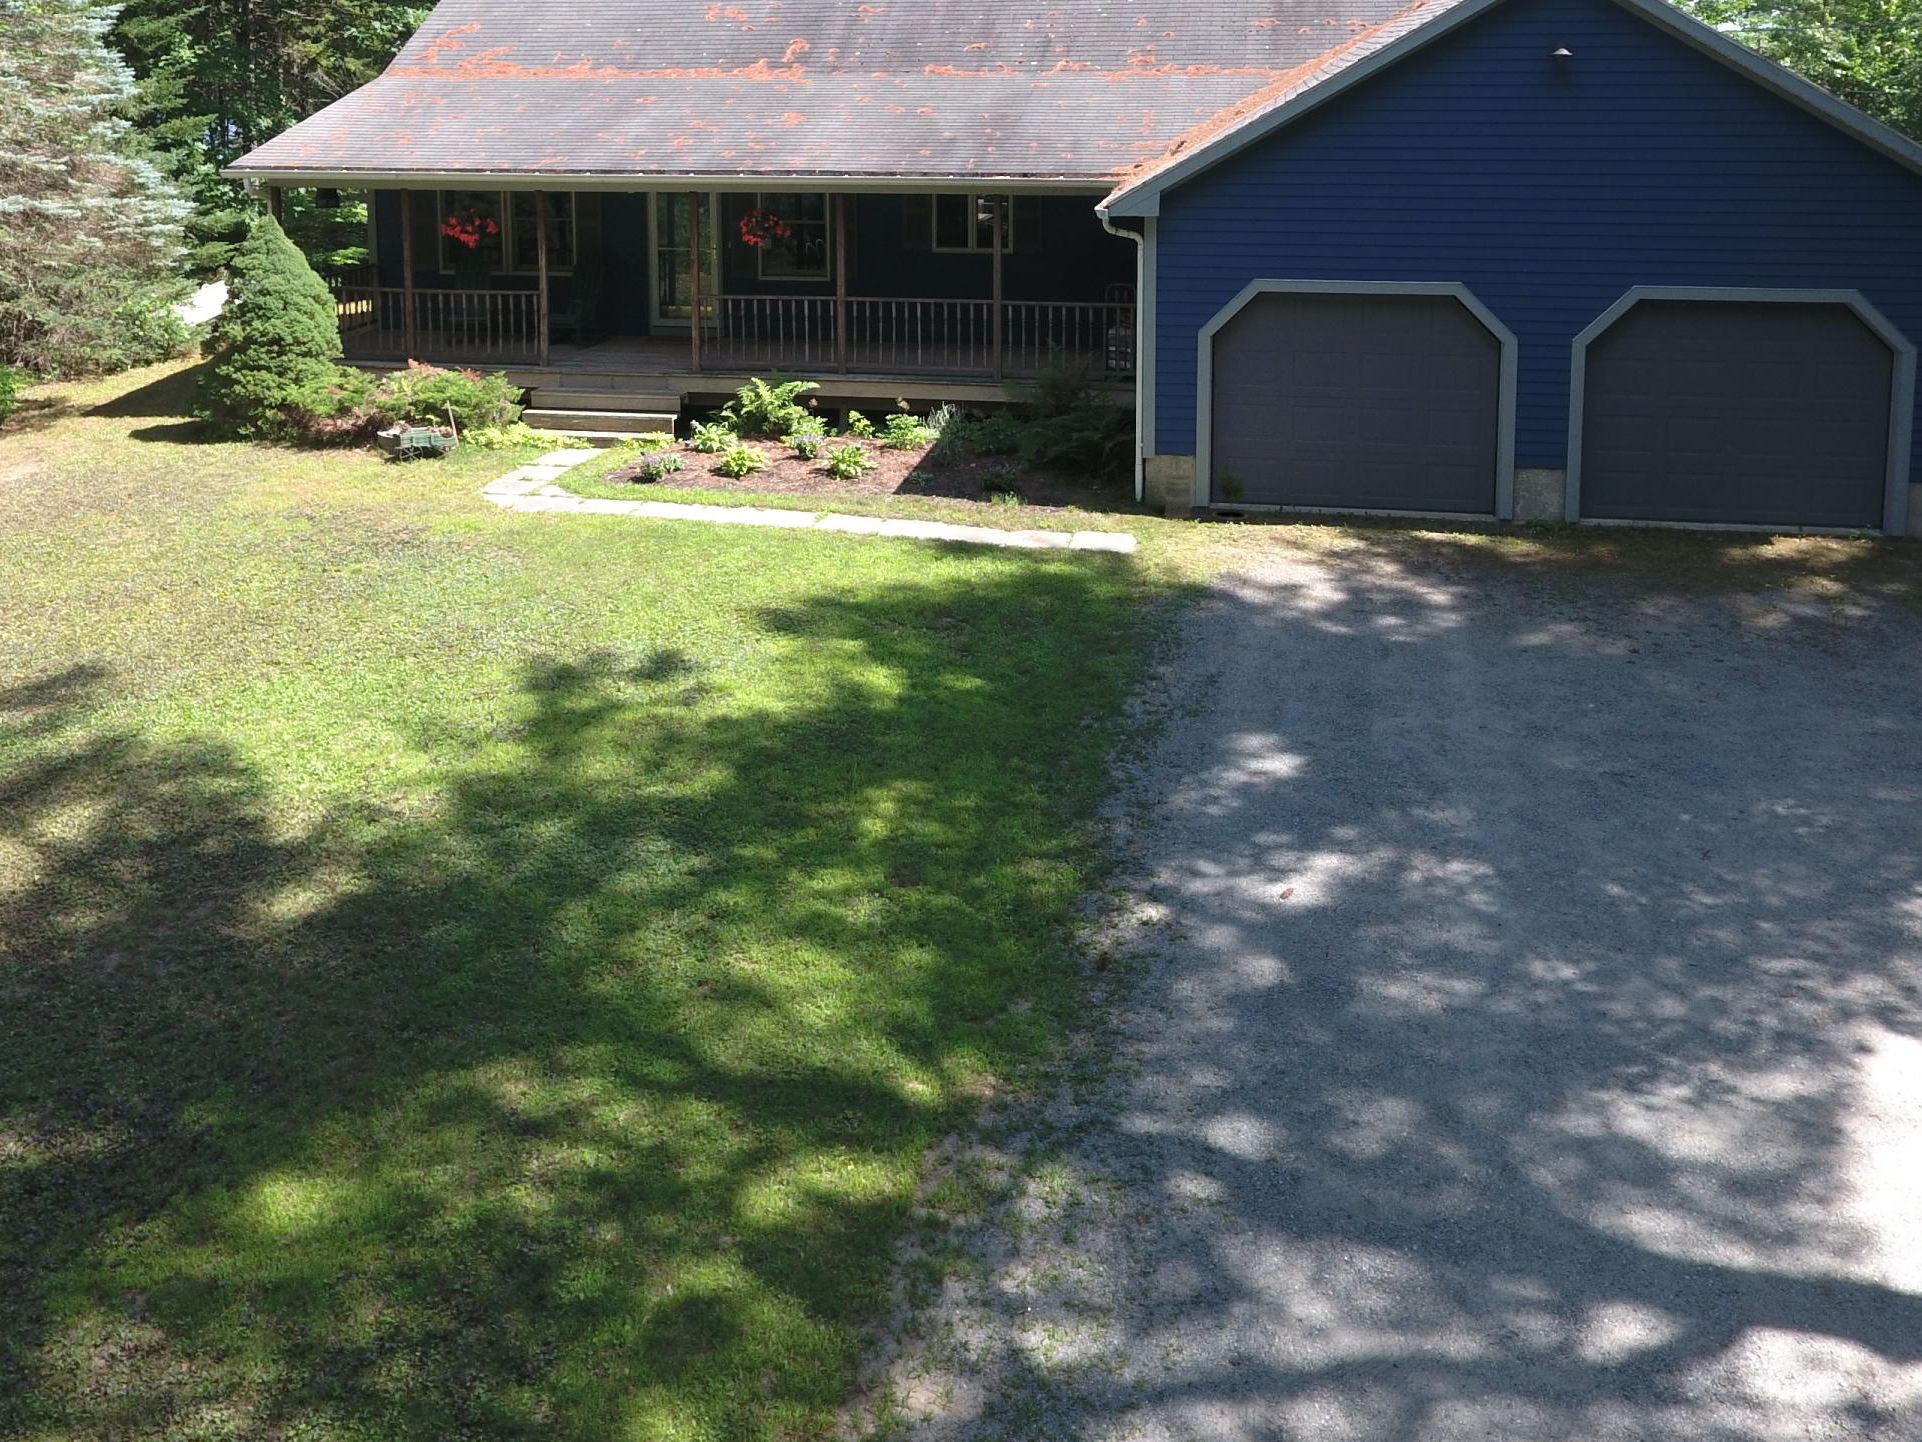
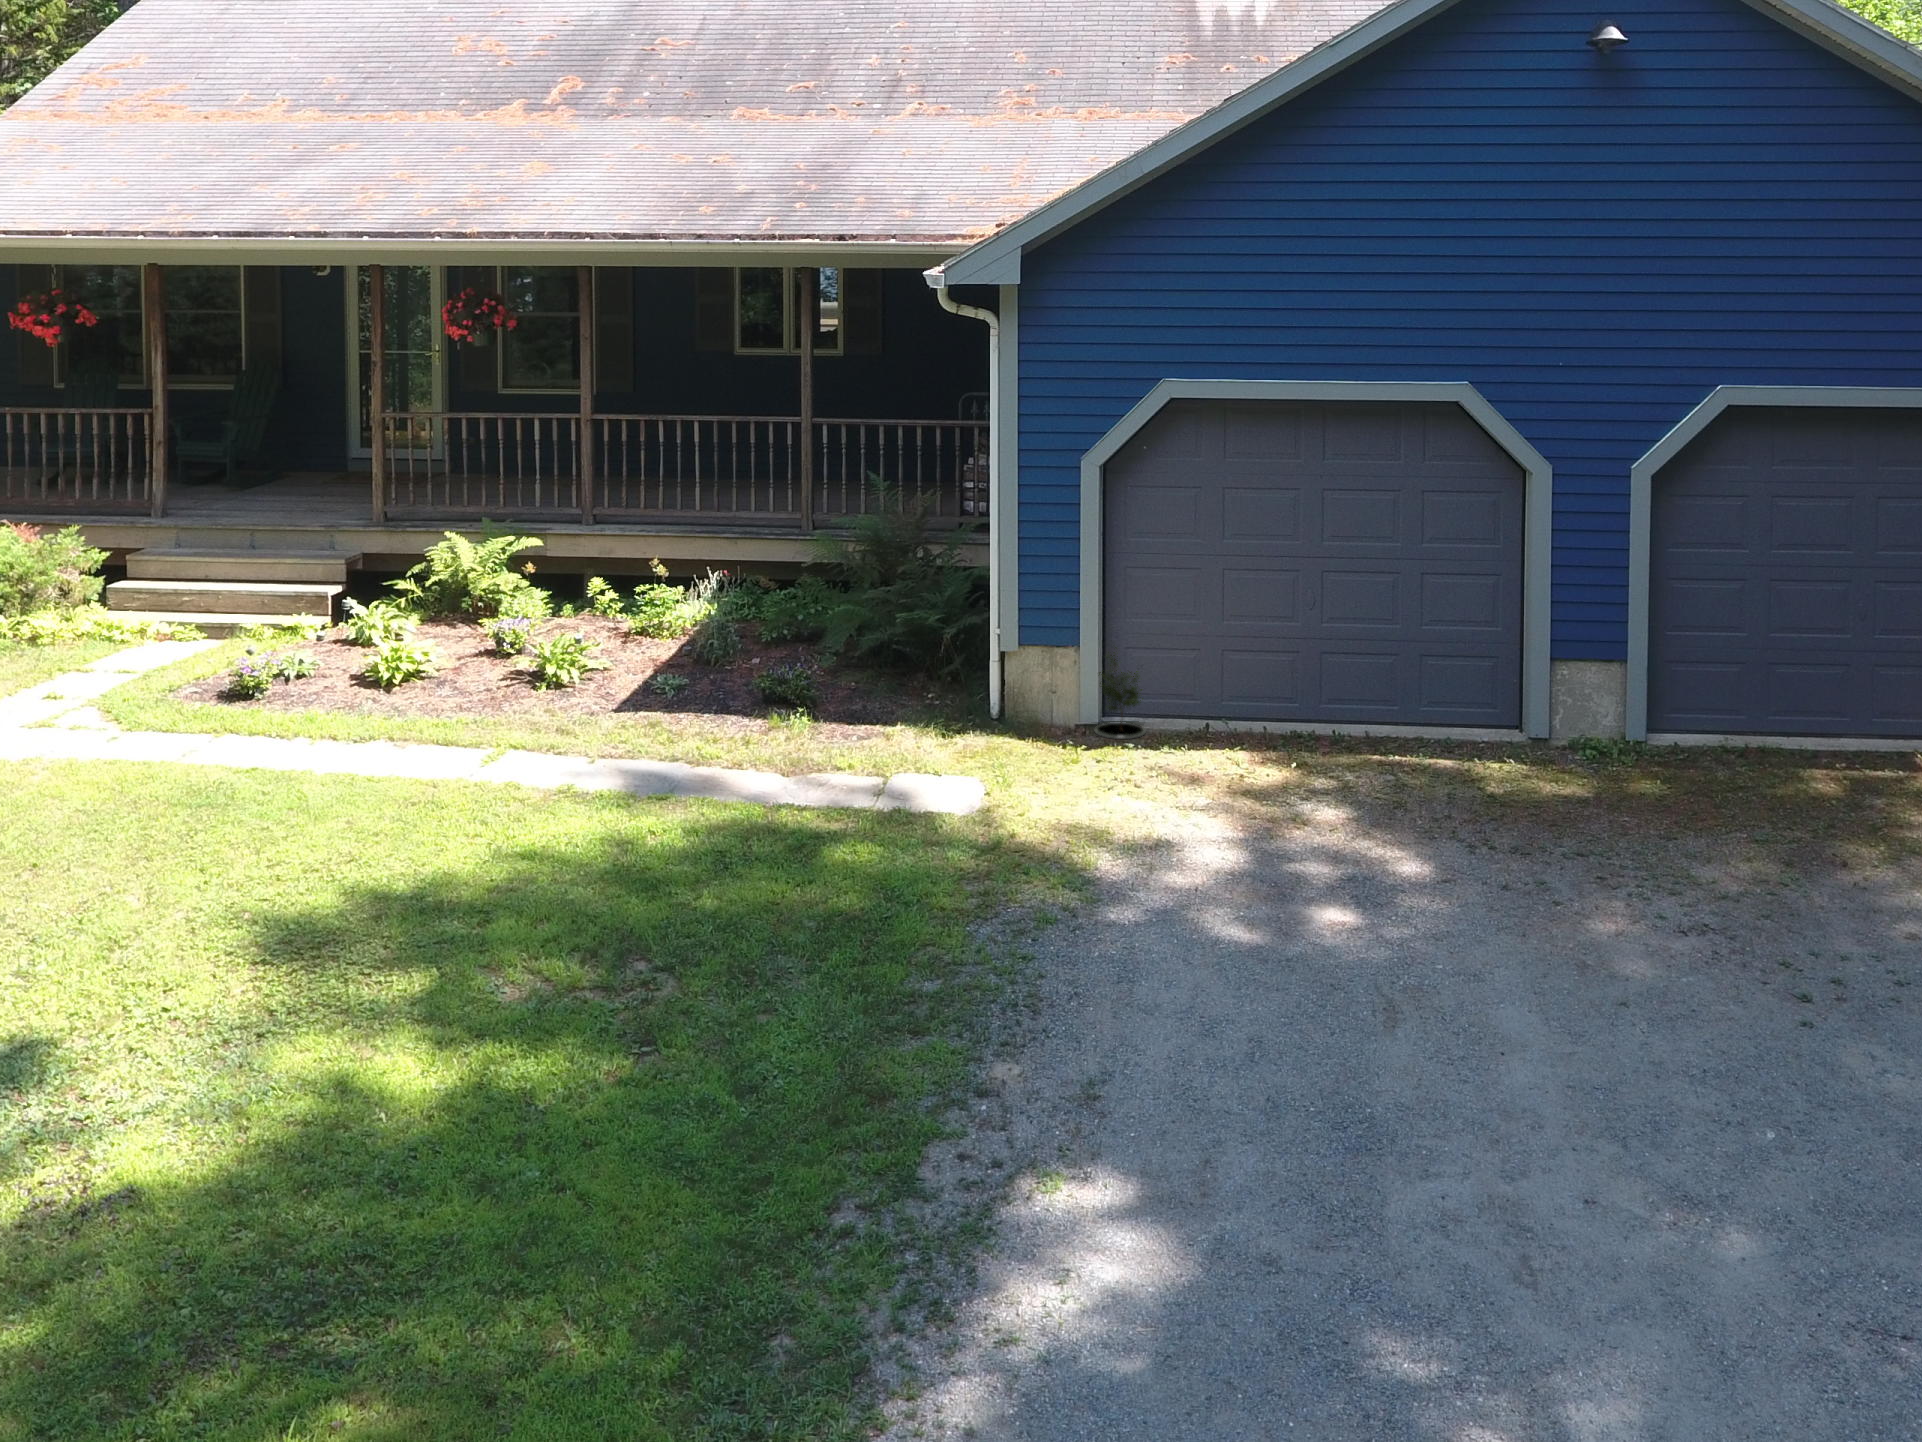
basket: present [1164,464,1192,518] -> none [1023,646,1065,736]

